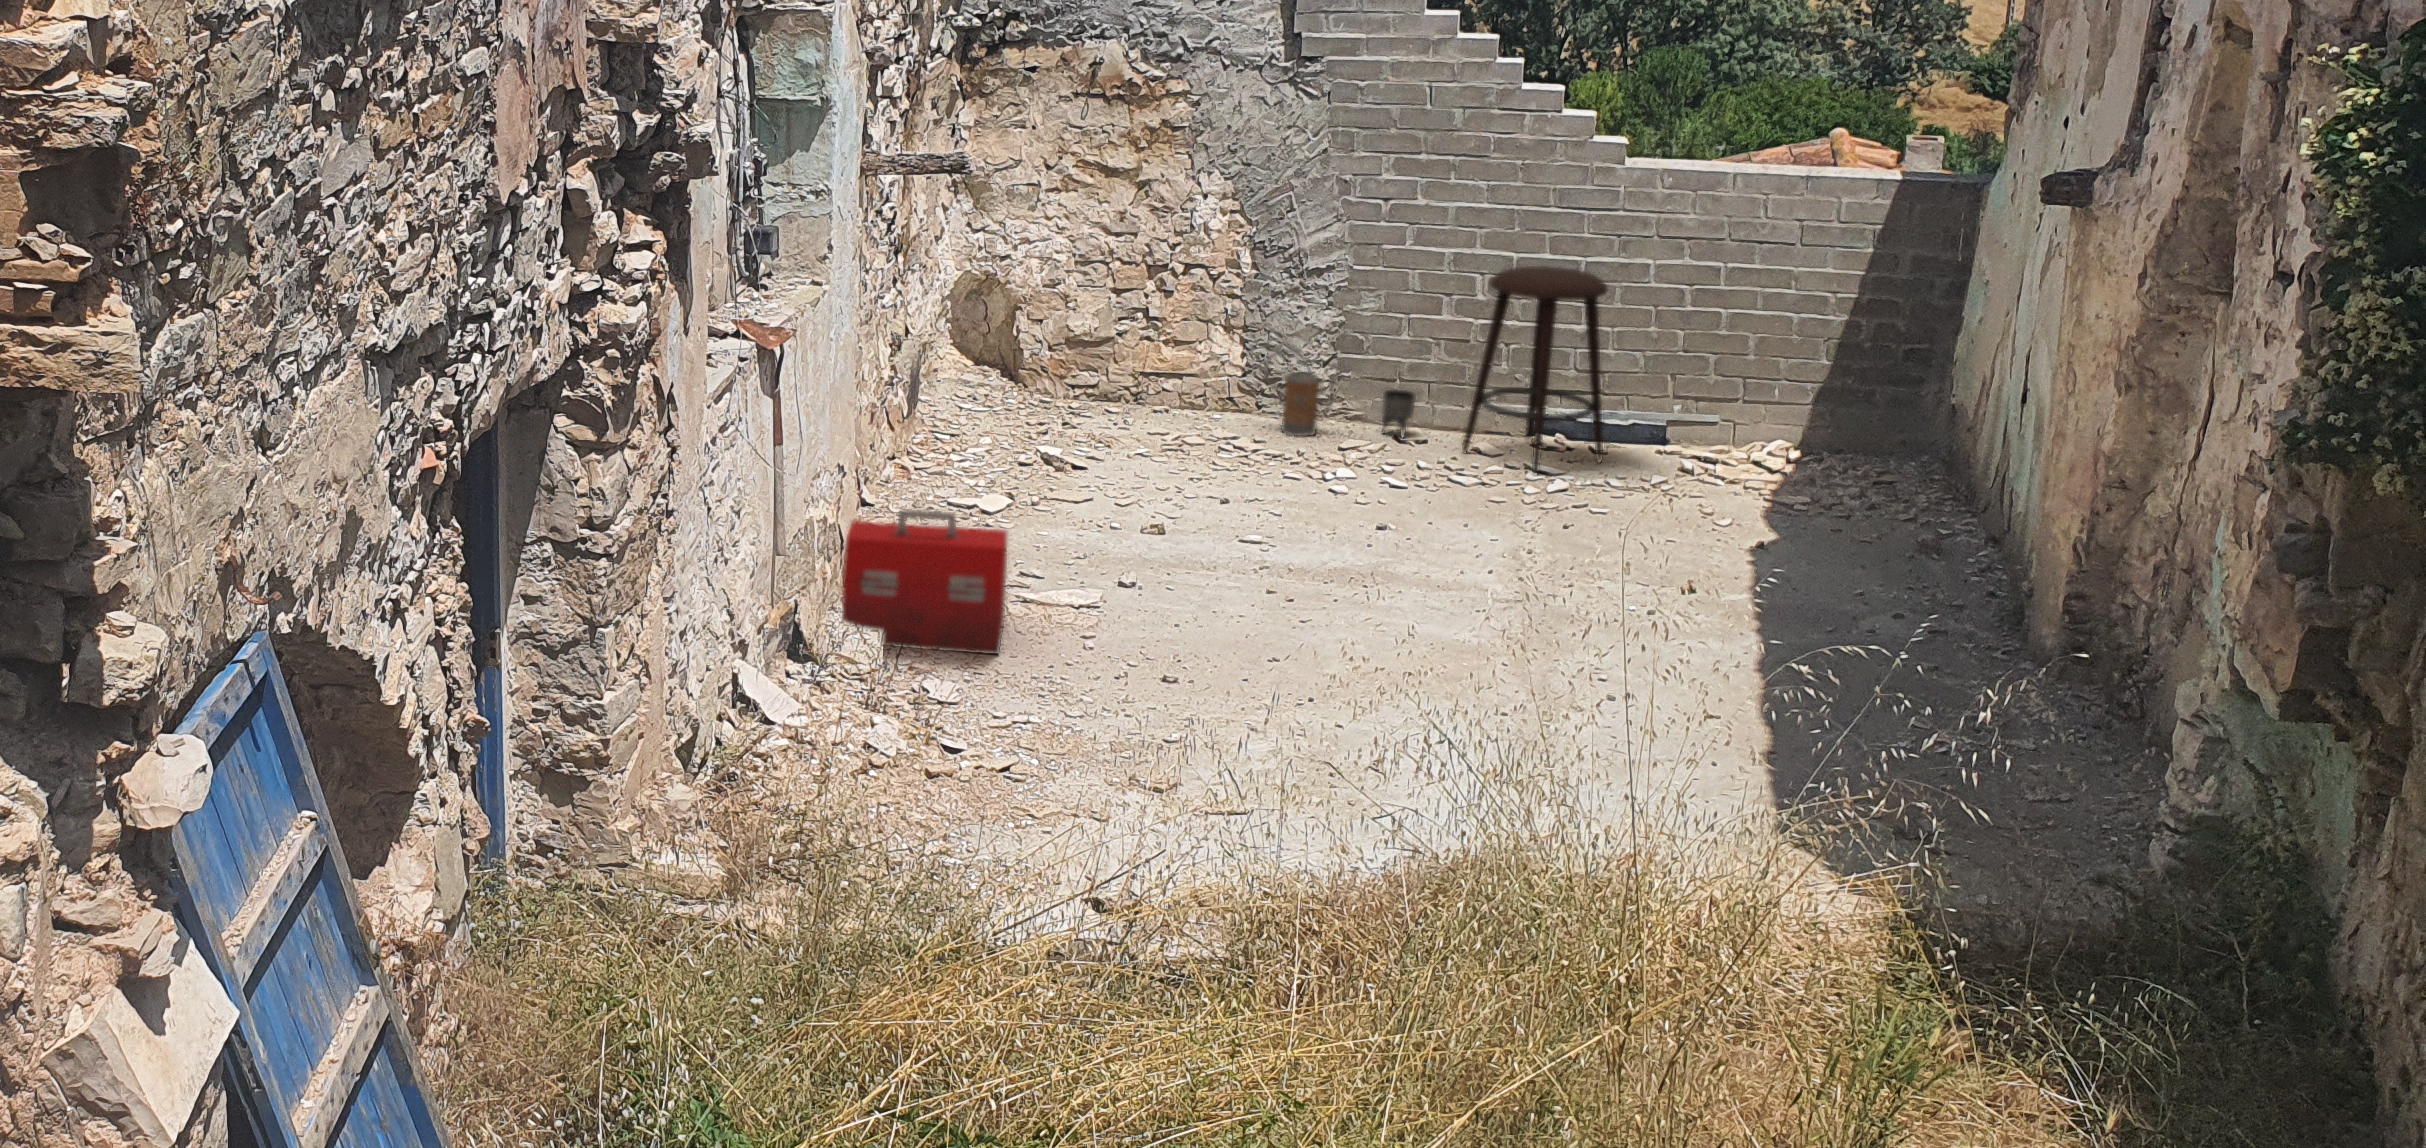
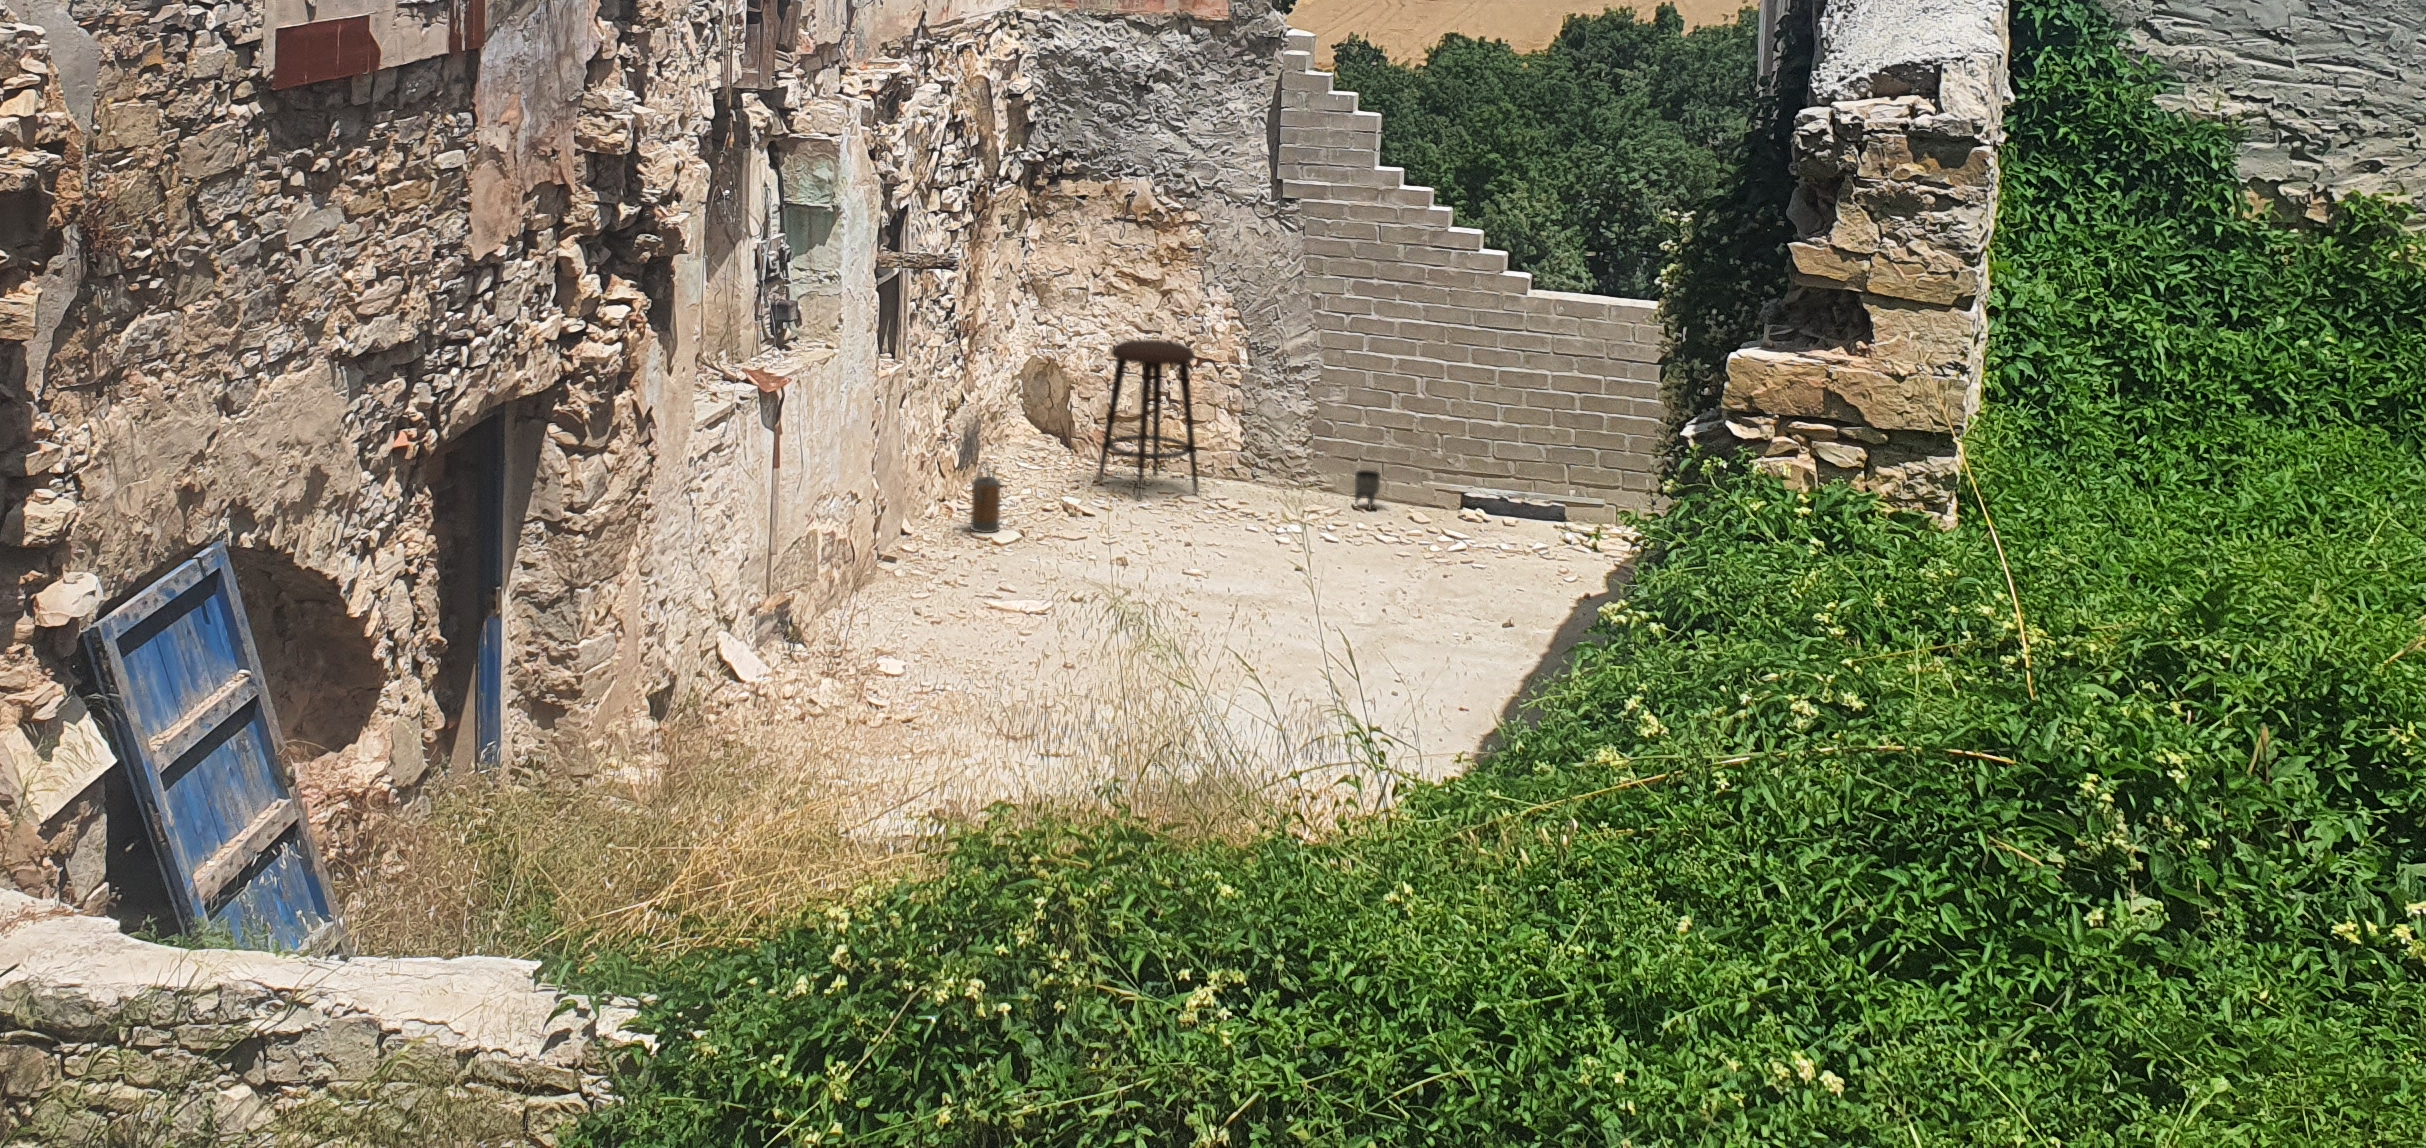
stool: present [1462,266,1608,475] -> present [1097,339,1198,500]
watering can: present [1264,350,1341,436] -> present [971,461,1000,533]
toolbox: present [842,509,1008,654] -> none [836,533,974,650]

